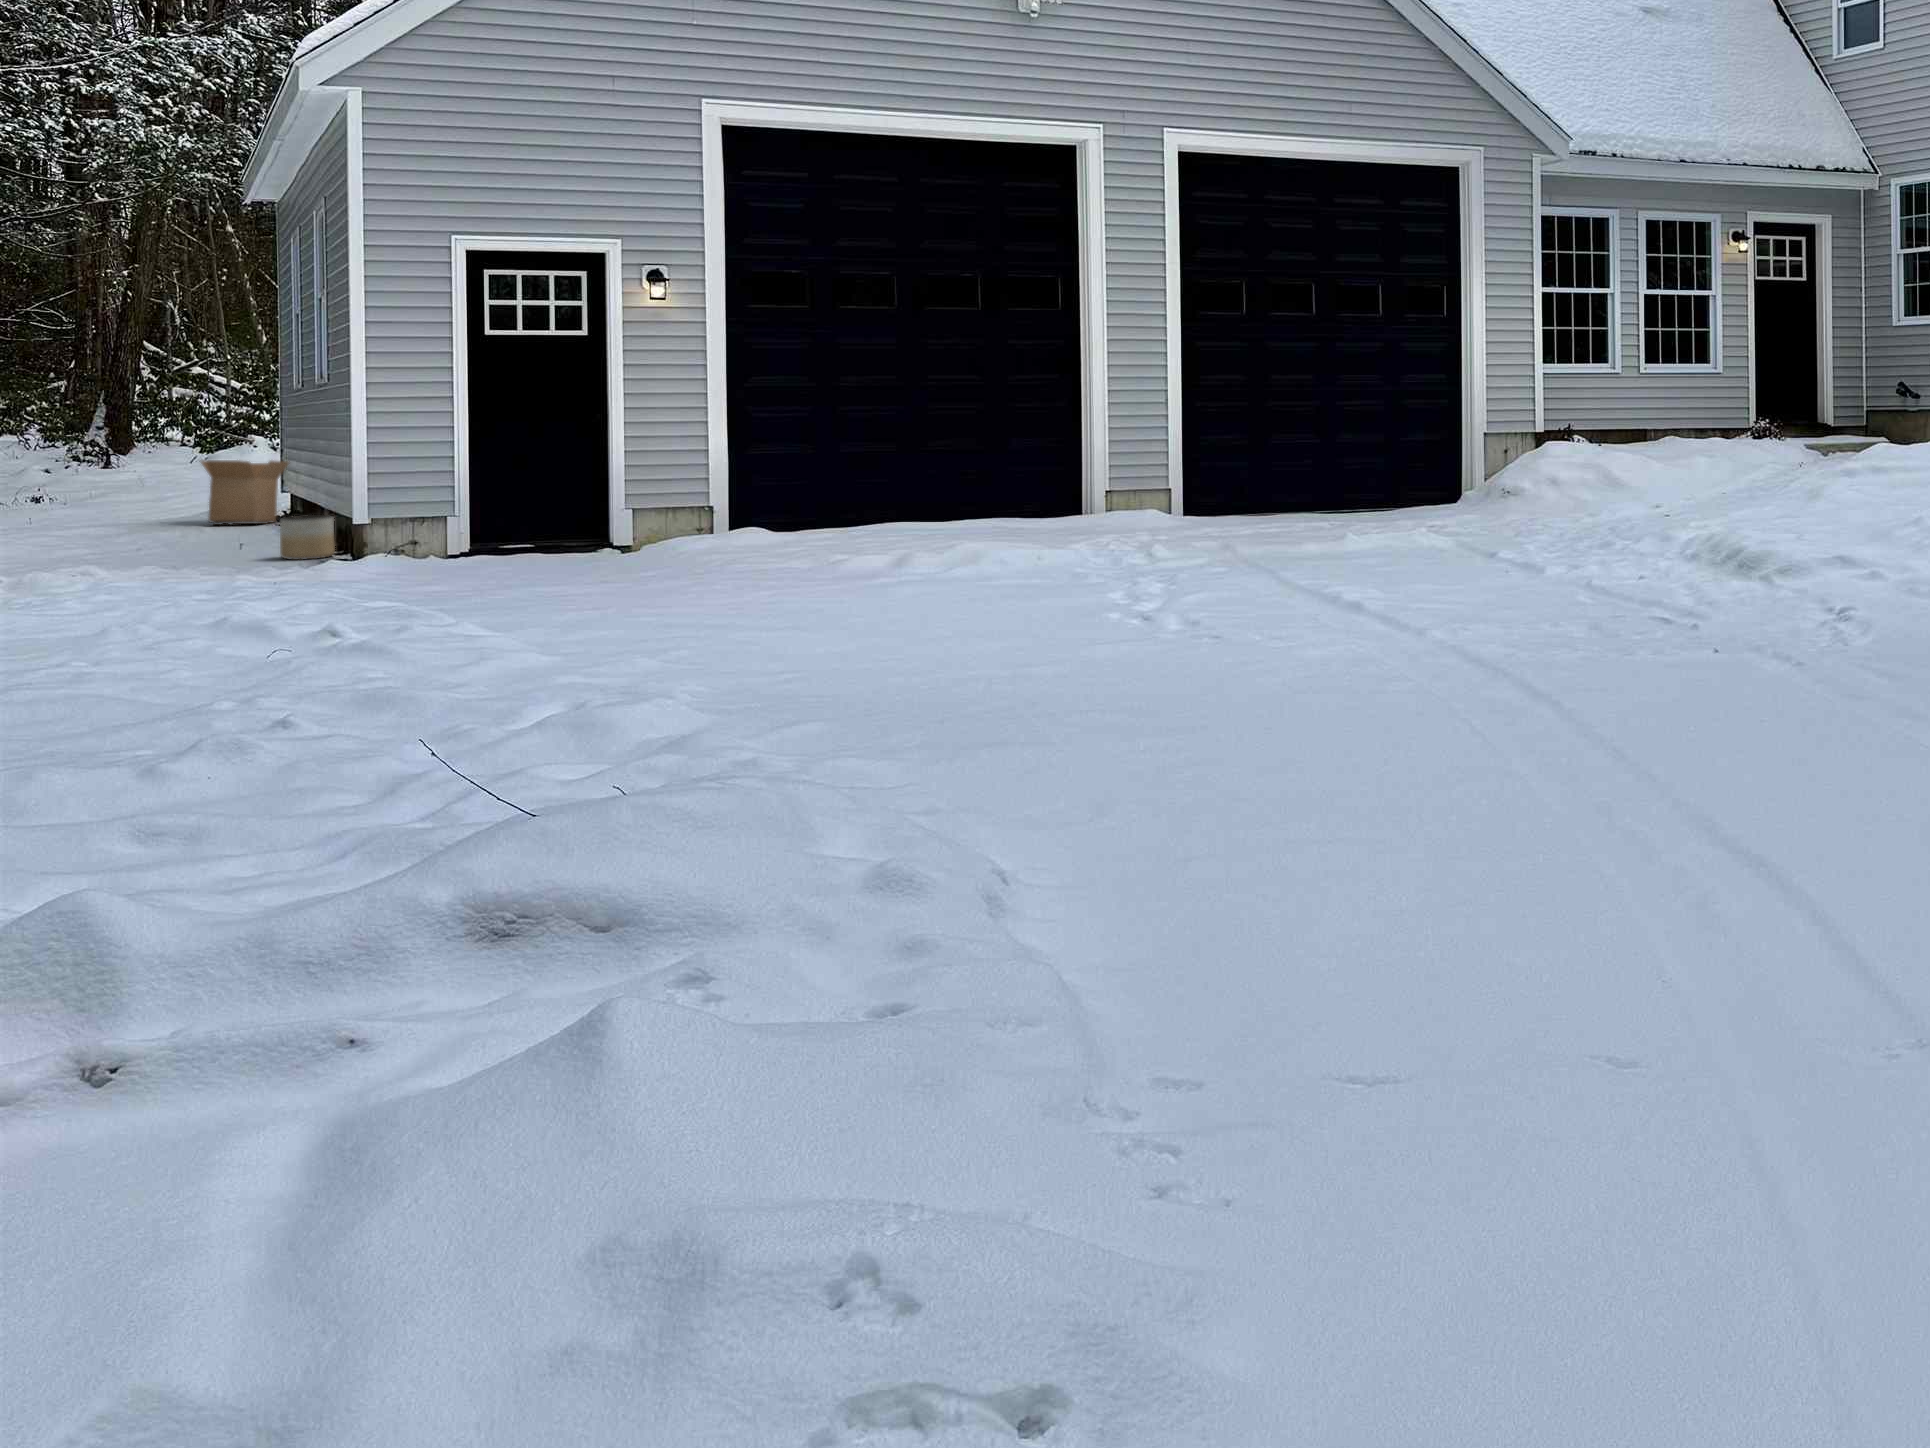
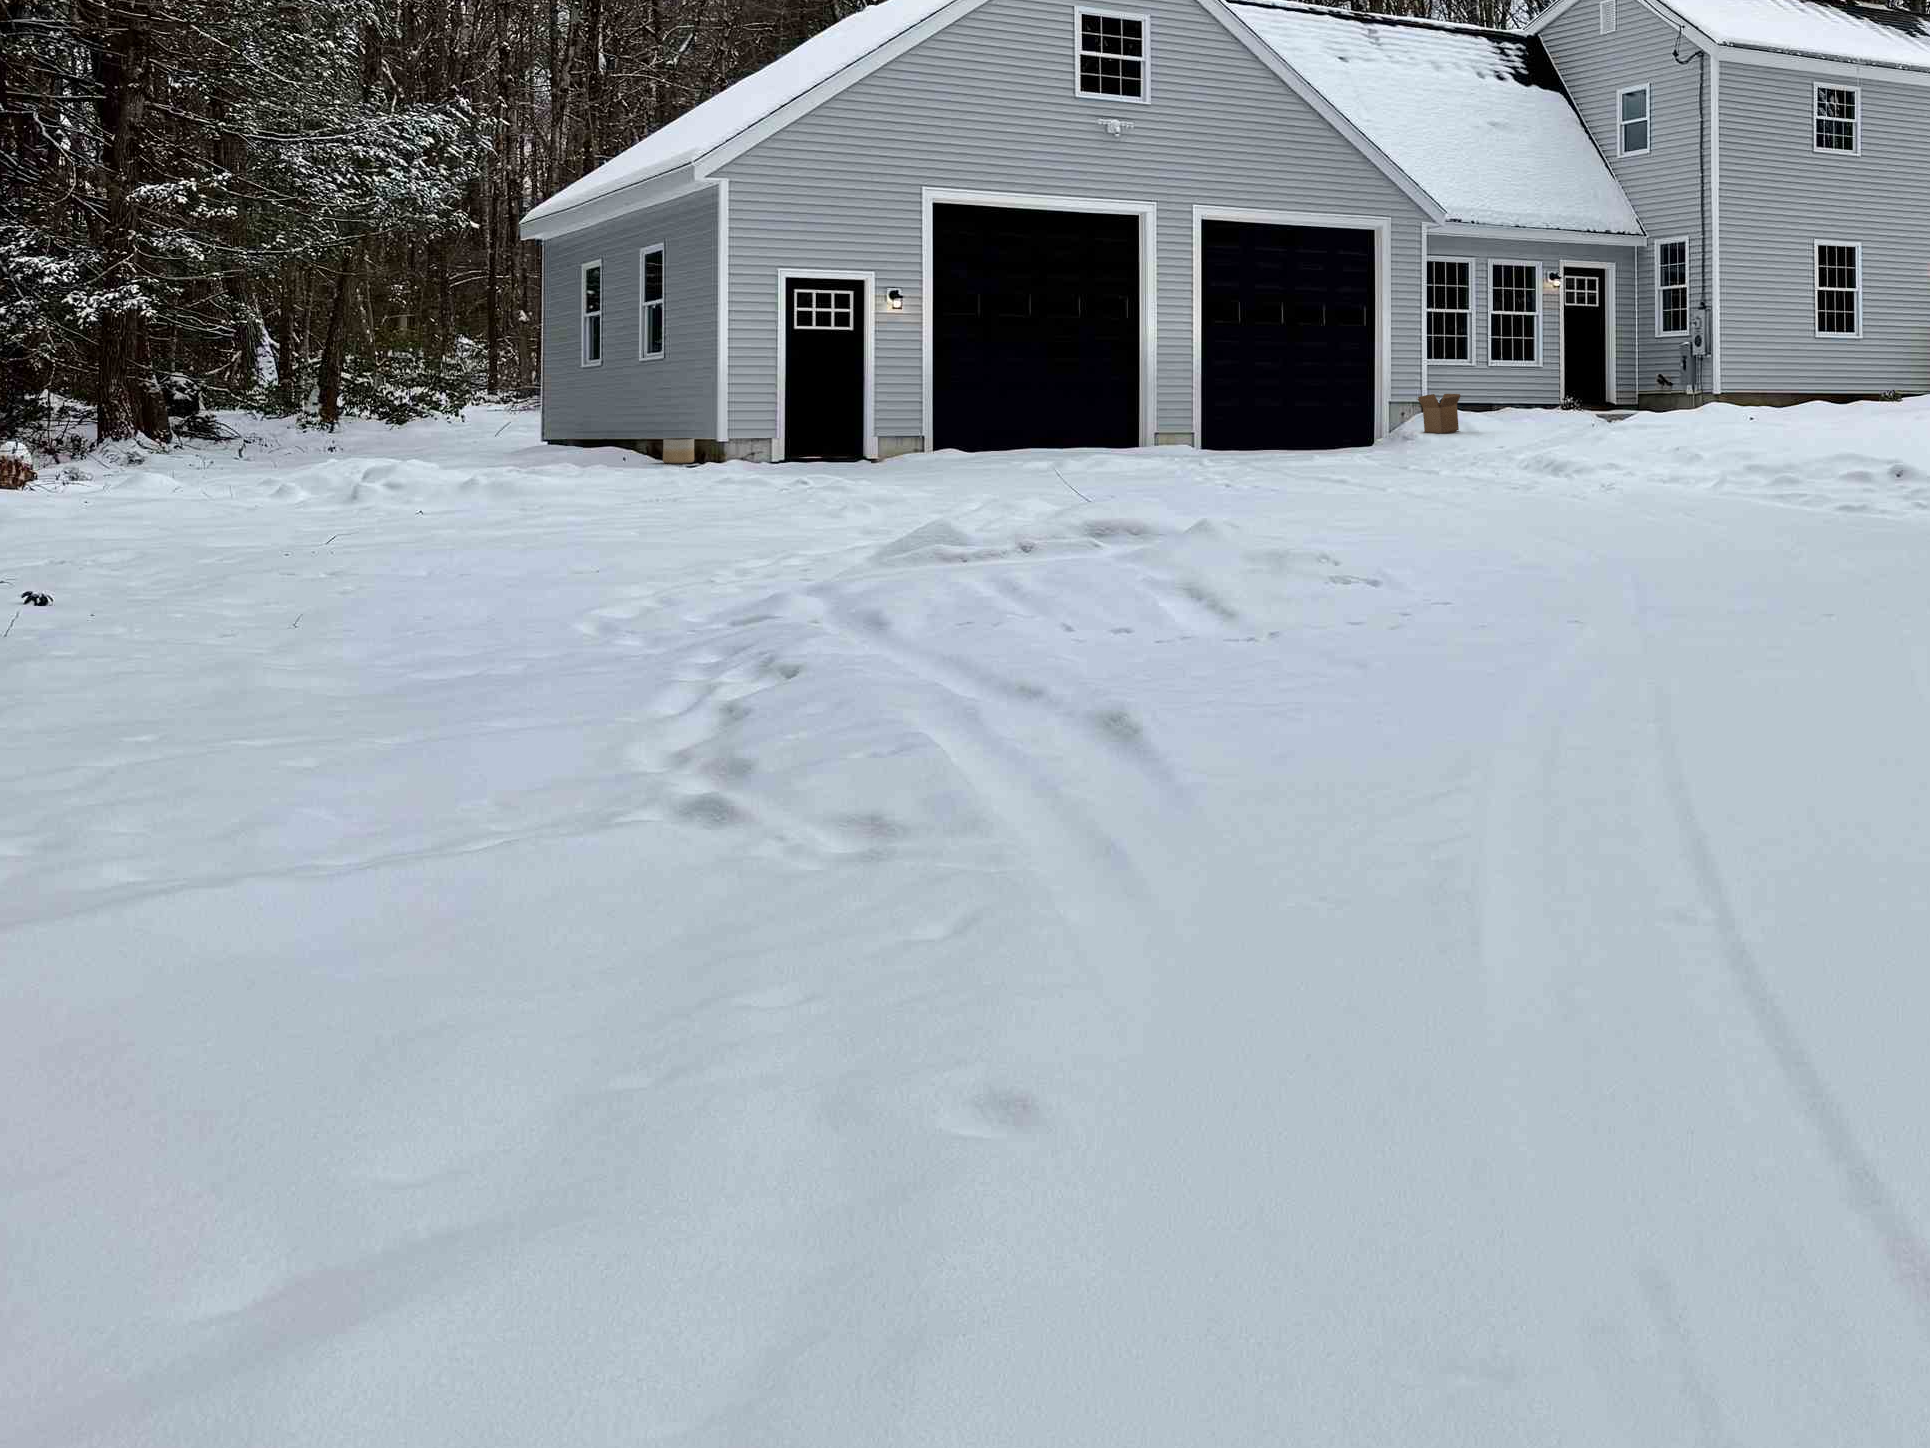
cardboard box: present [201,460,290,525] -> present [1418,394,1460,433]

